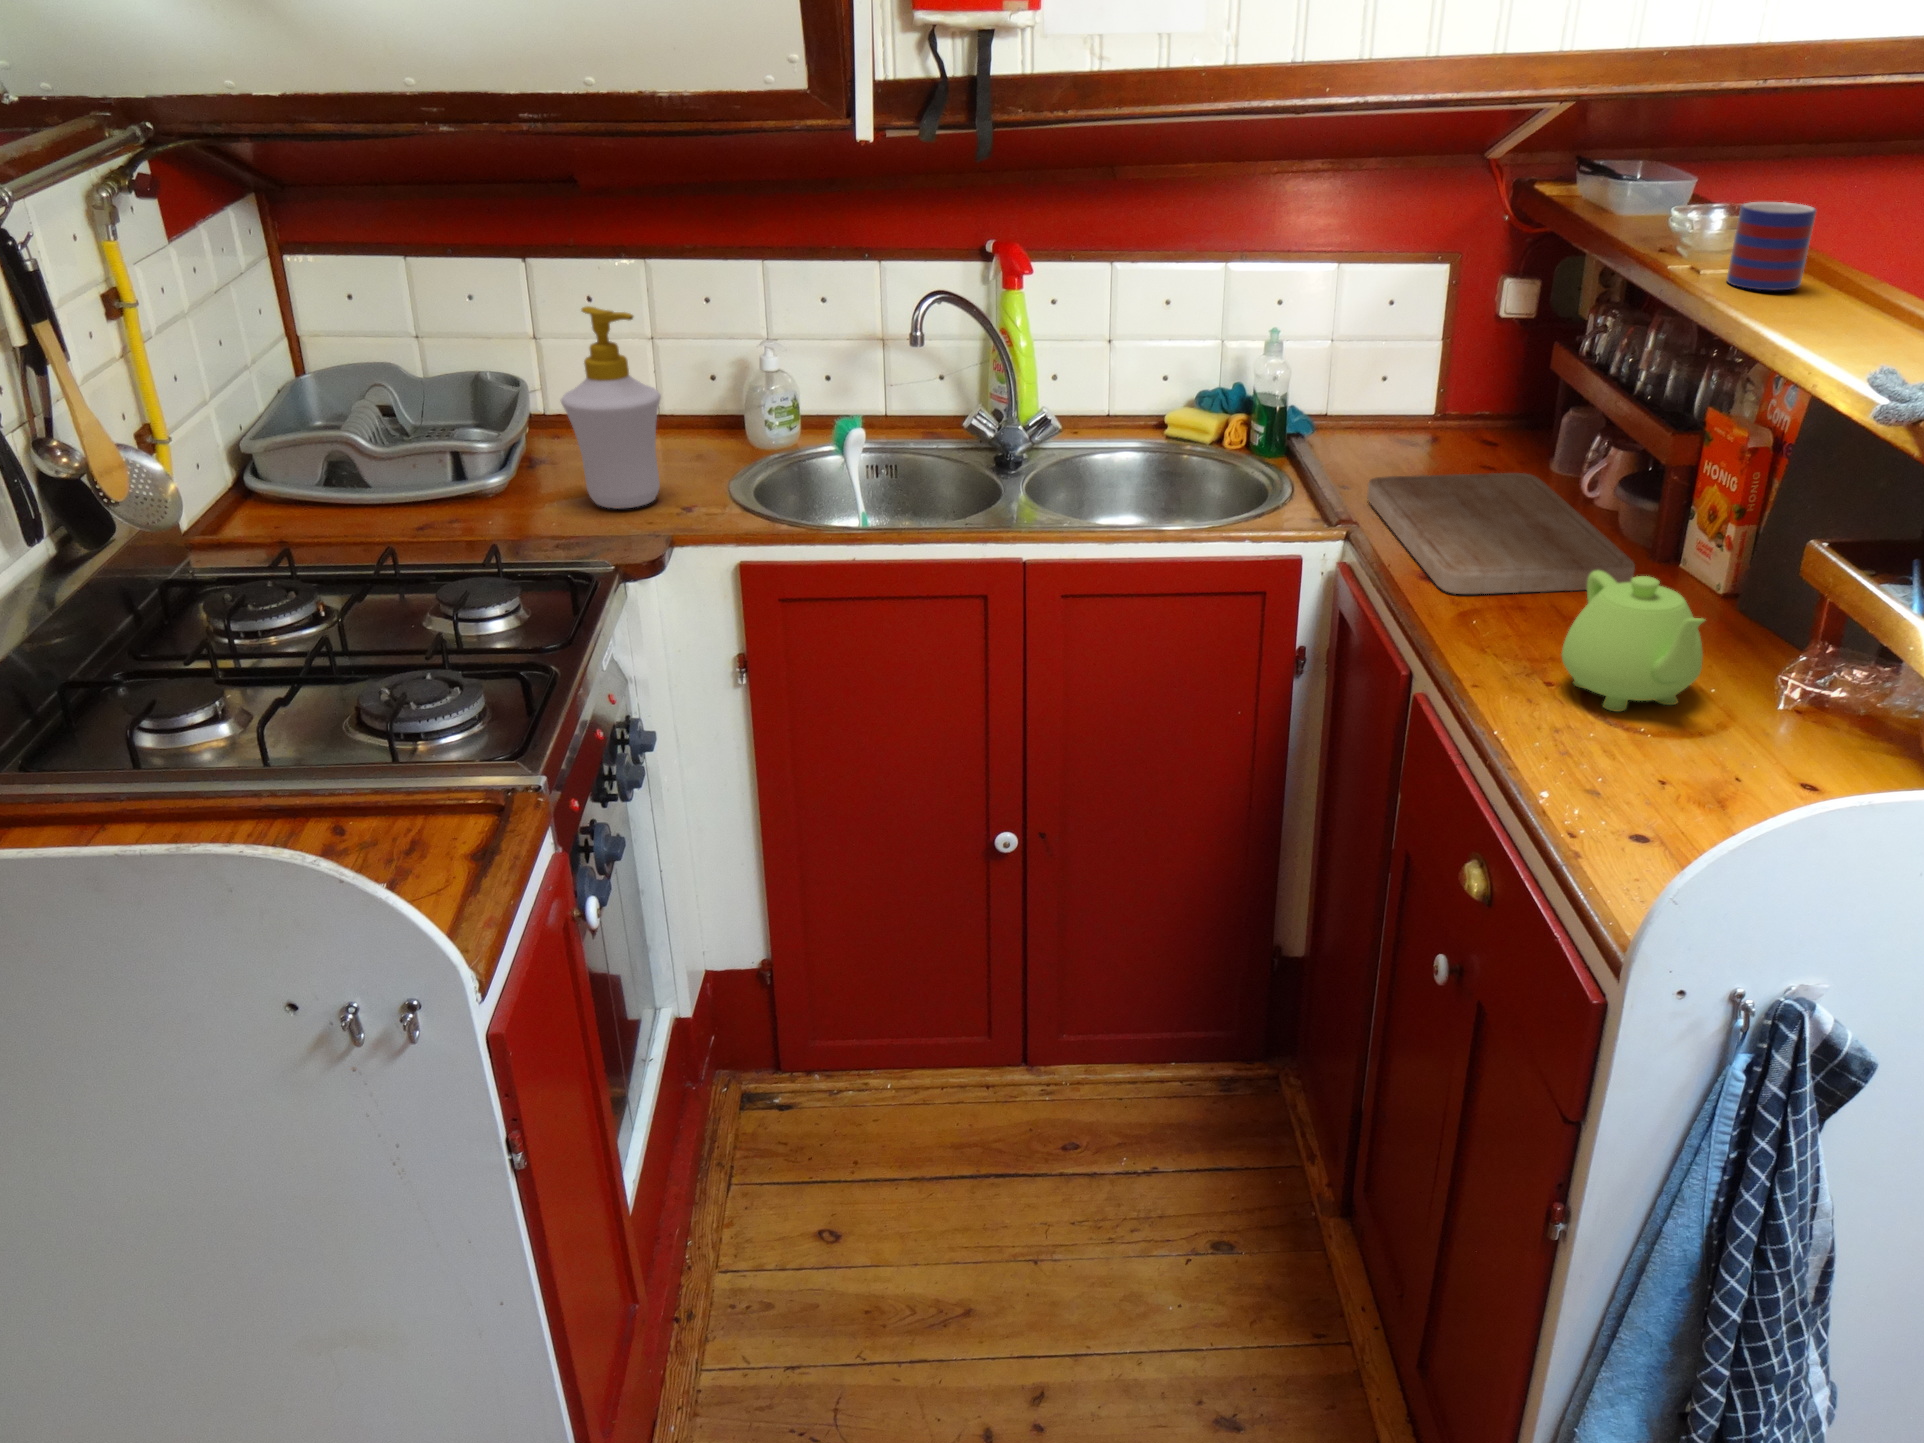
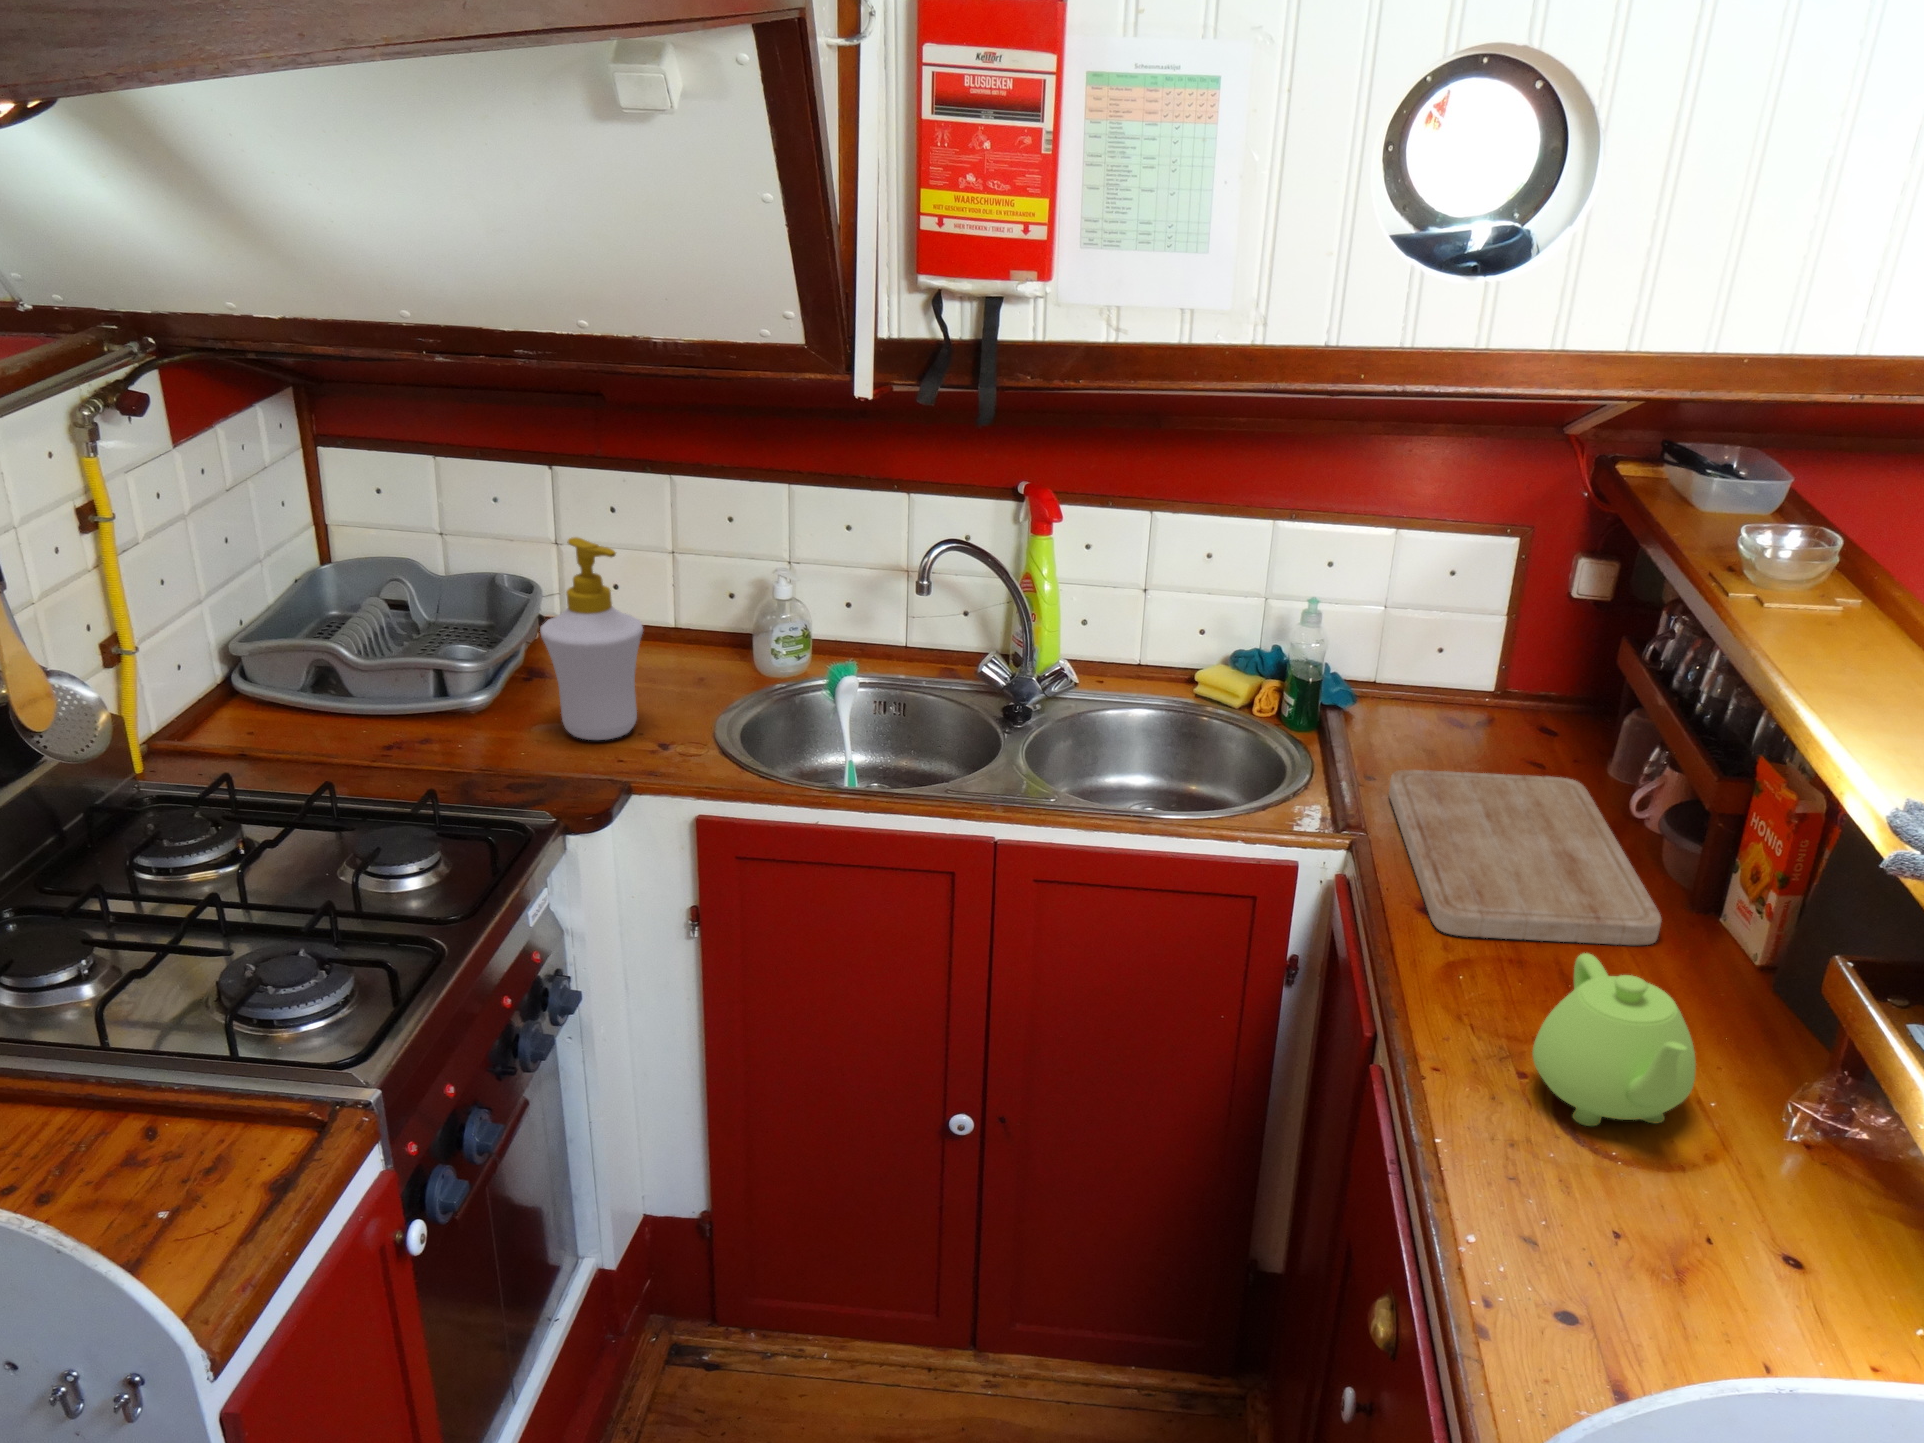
mug: present [1727,202,1816,290] -> none [1785,539,1892,642]

